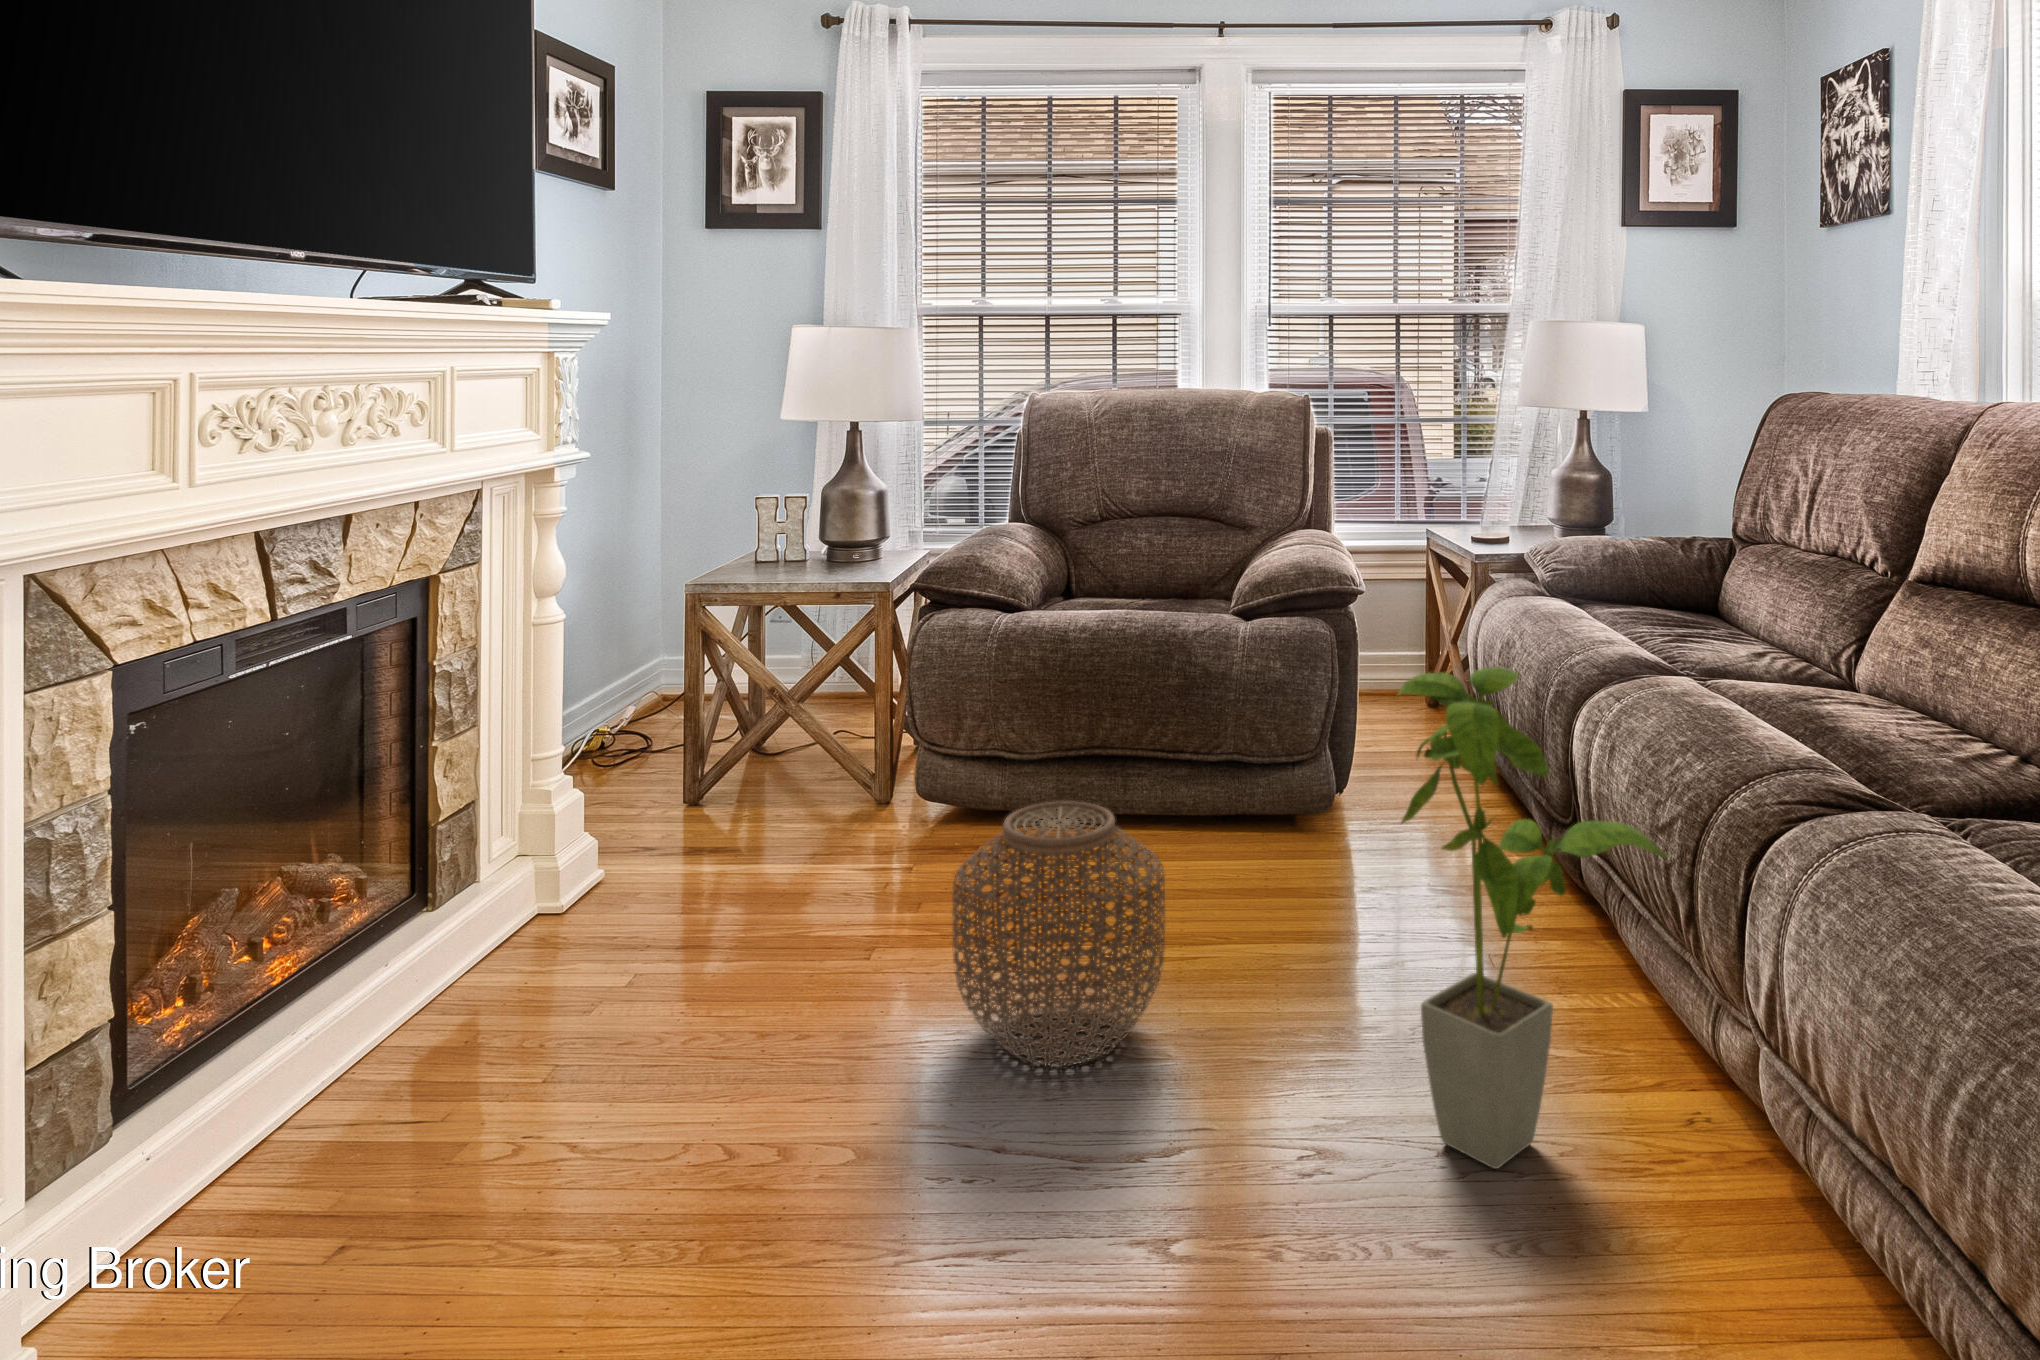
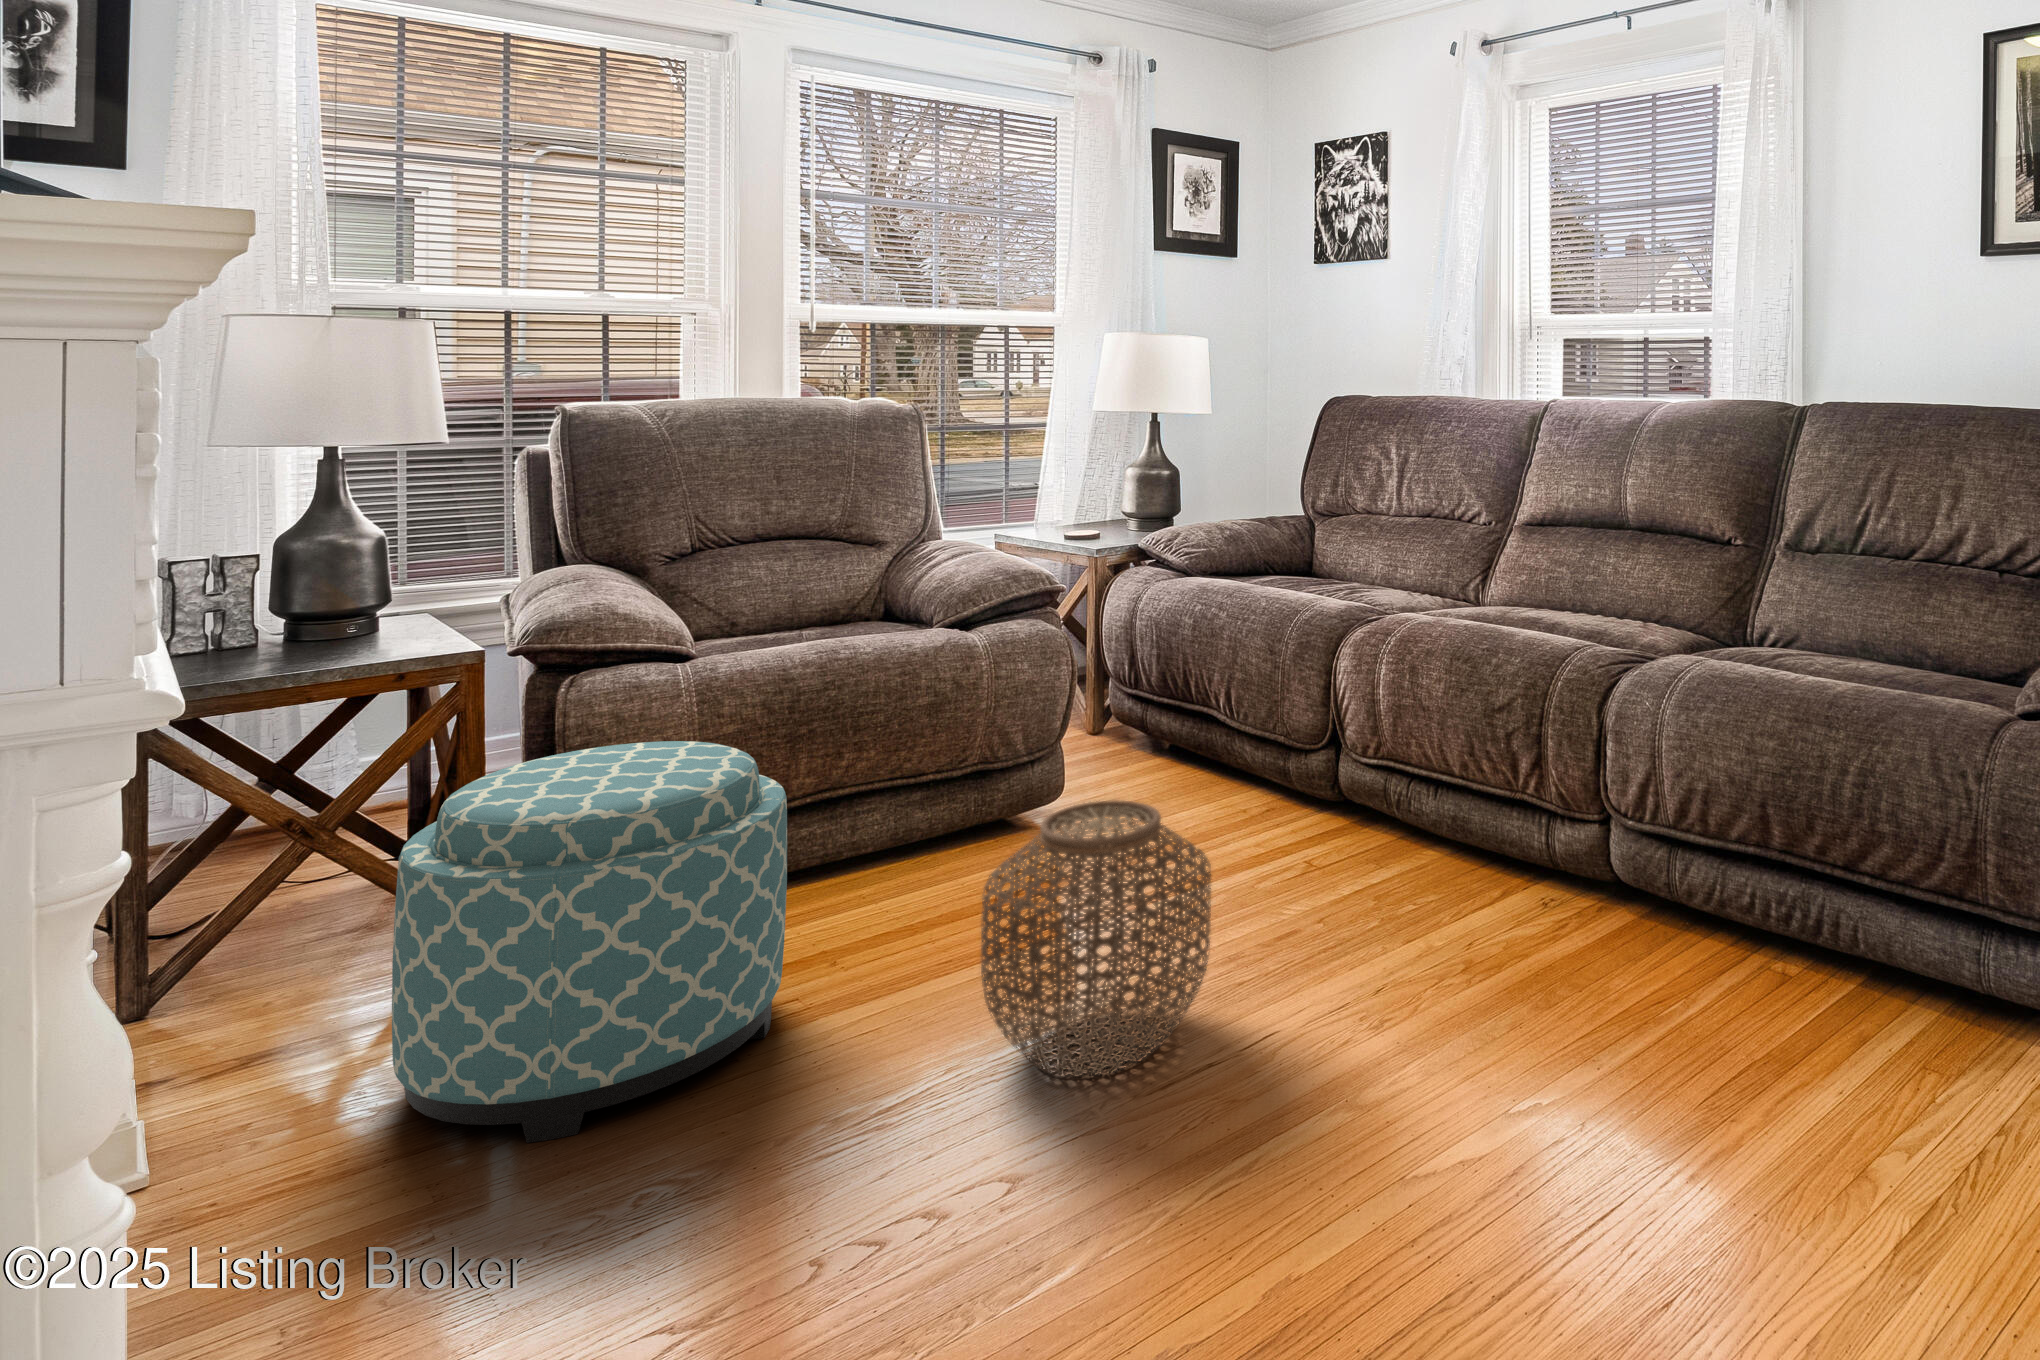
house plant: present [1399,667,1667,1169] -> none [1434,590,1630,977]
ottoman: none [710,672,958,950] -> present [392,741,787,1143]

